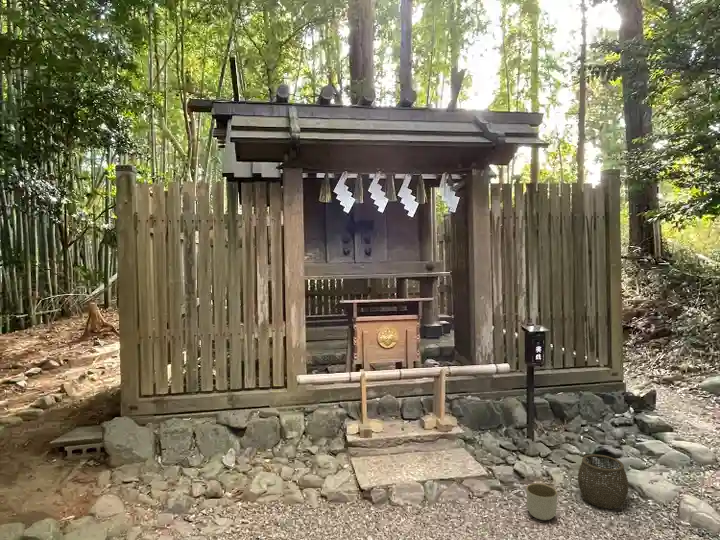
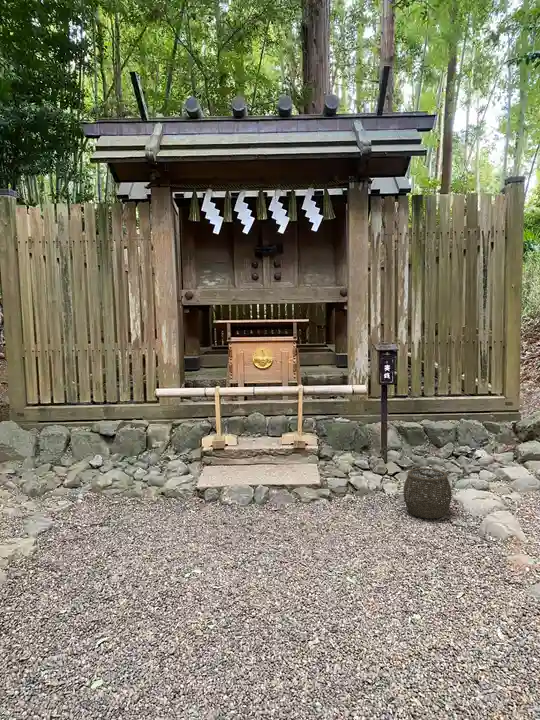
planter: present [526,483,557,520] -> none [339,489,368,522]

